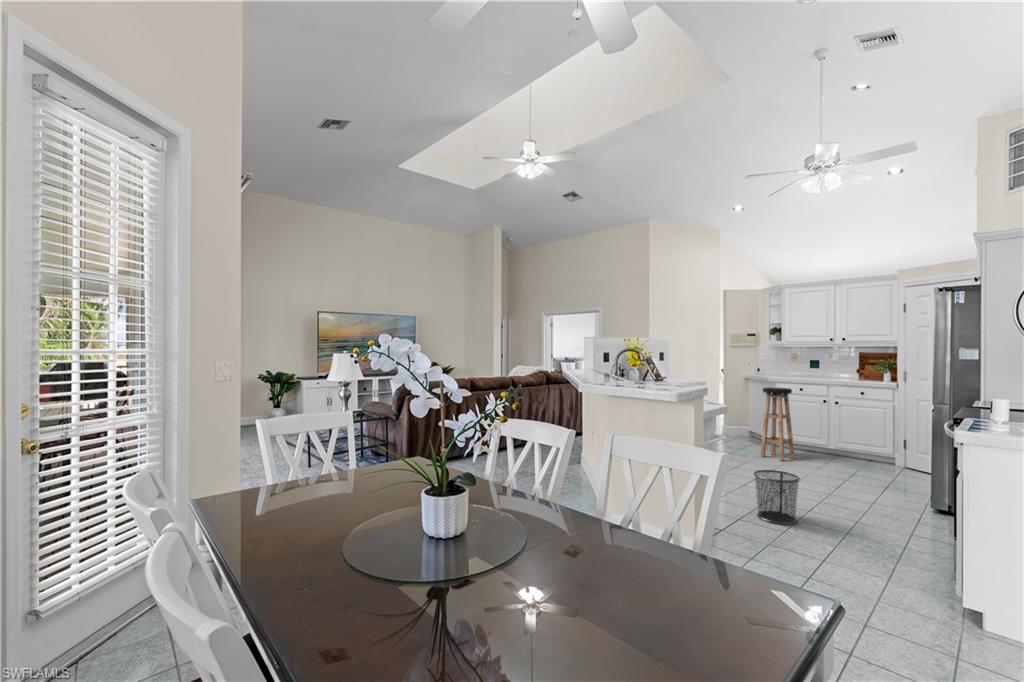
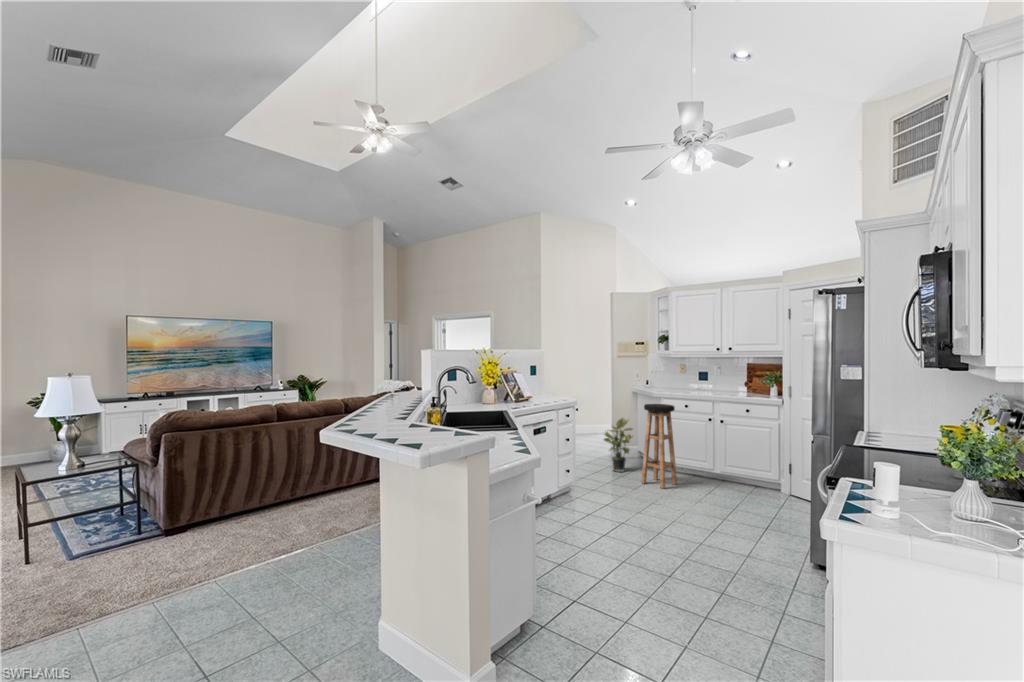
potted plant: none [721,400,750,448] -> present [604,418,632,472]
waste bin: present [754,470,800,525] -> none [604,519,658,596]

